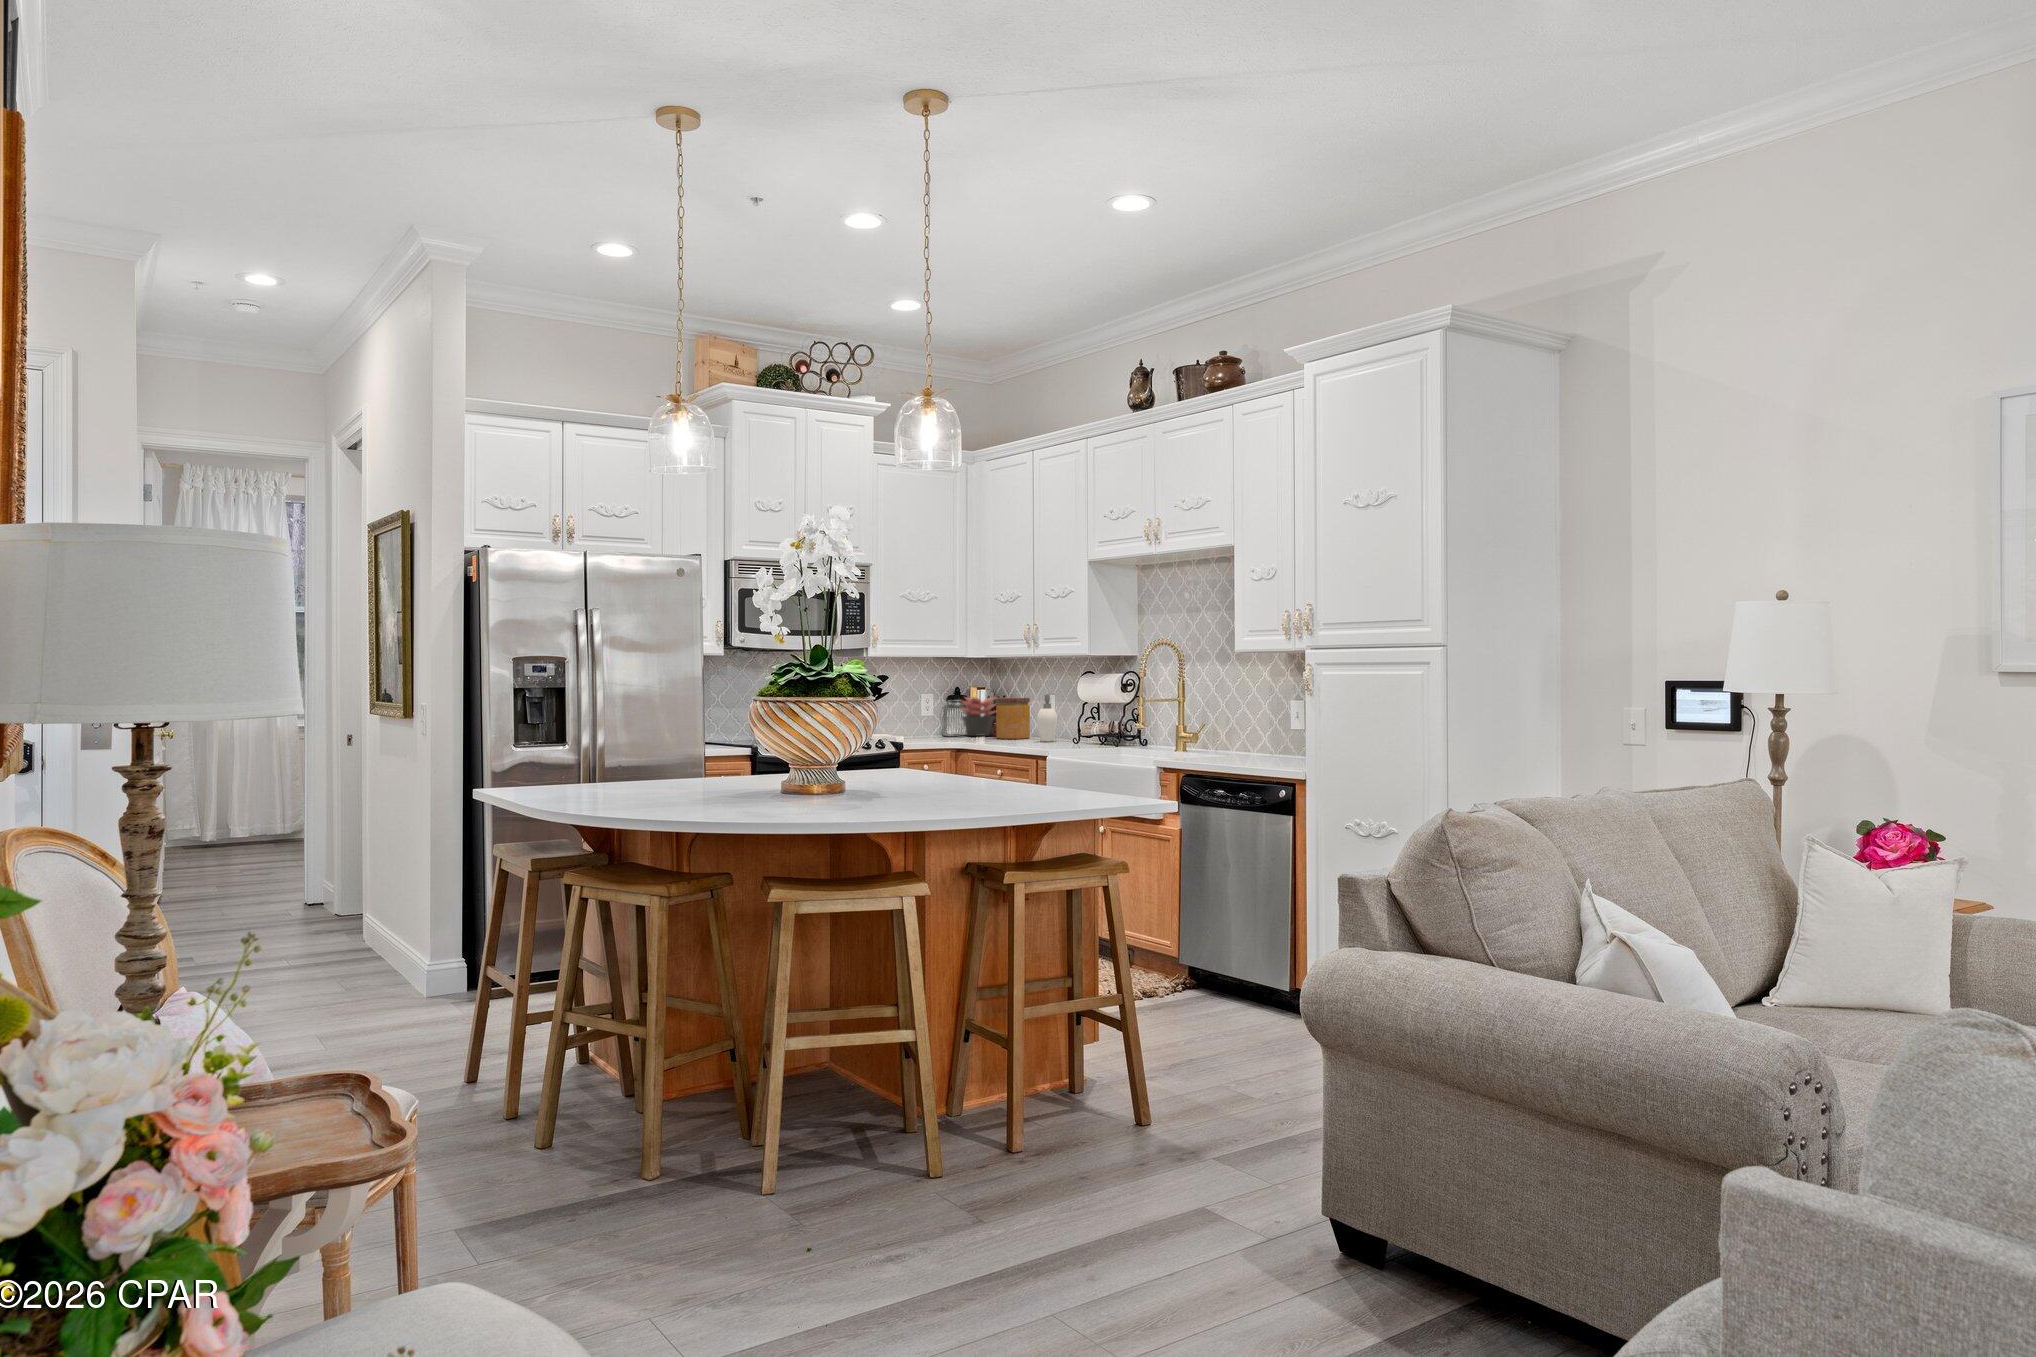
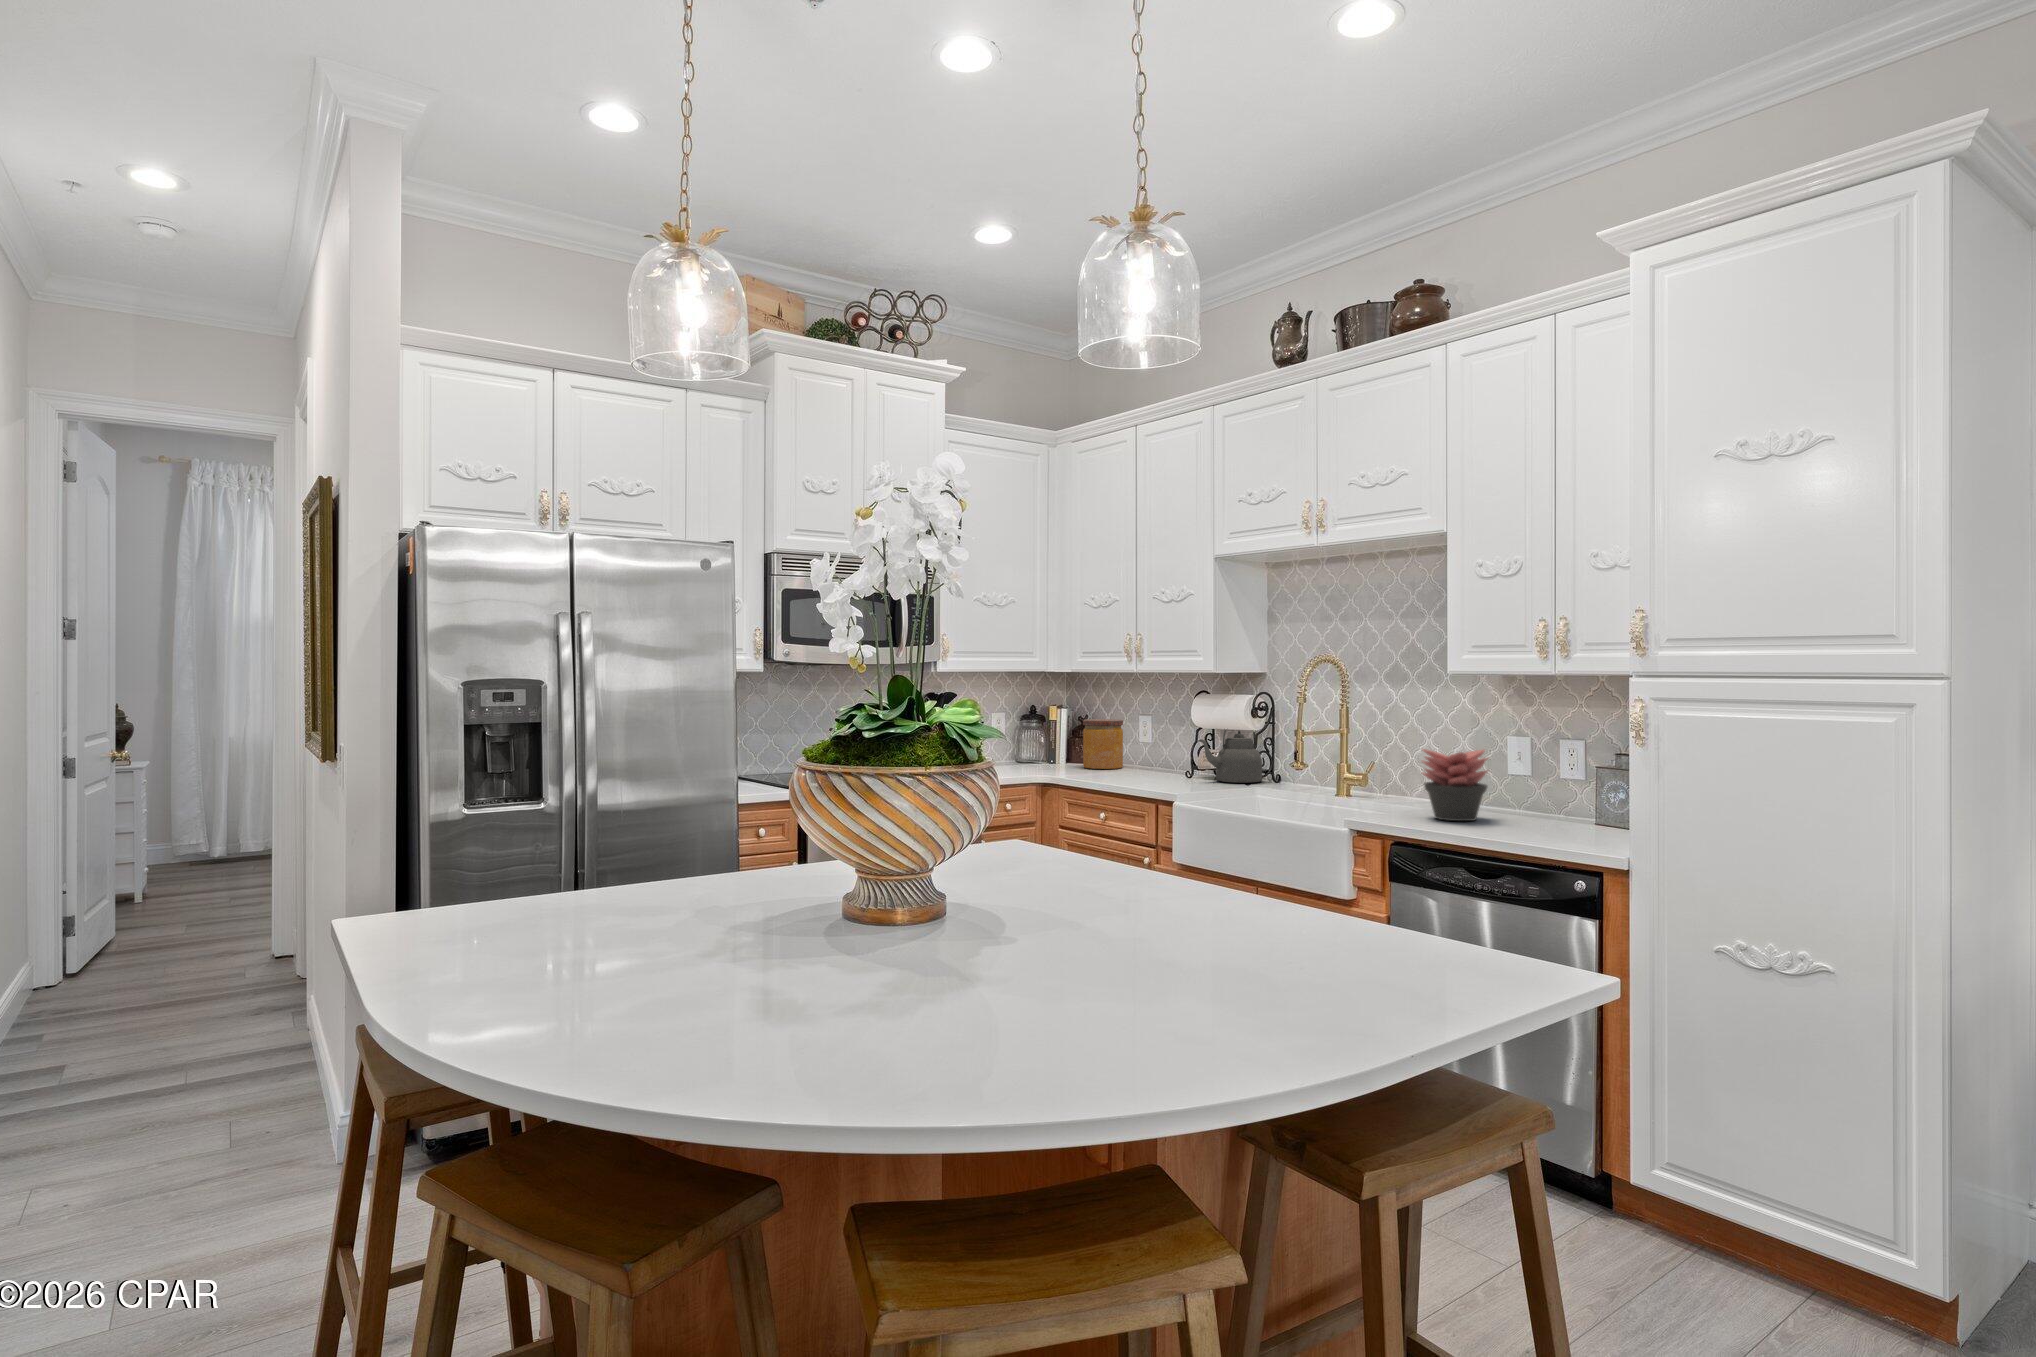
kettle: none [1078,692,1131,744] -> present [1198,729,1262,783]
soap dispenser: present [1037,695,1057,742] -> none [1139,719,1171,775]
succulent plant: present [962,697,995,736] -> present [1422,749,1488,821]

